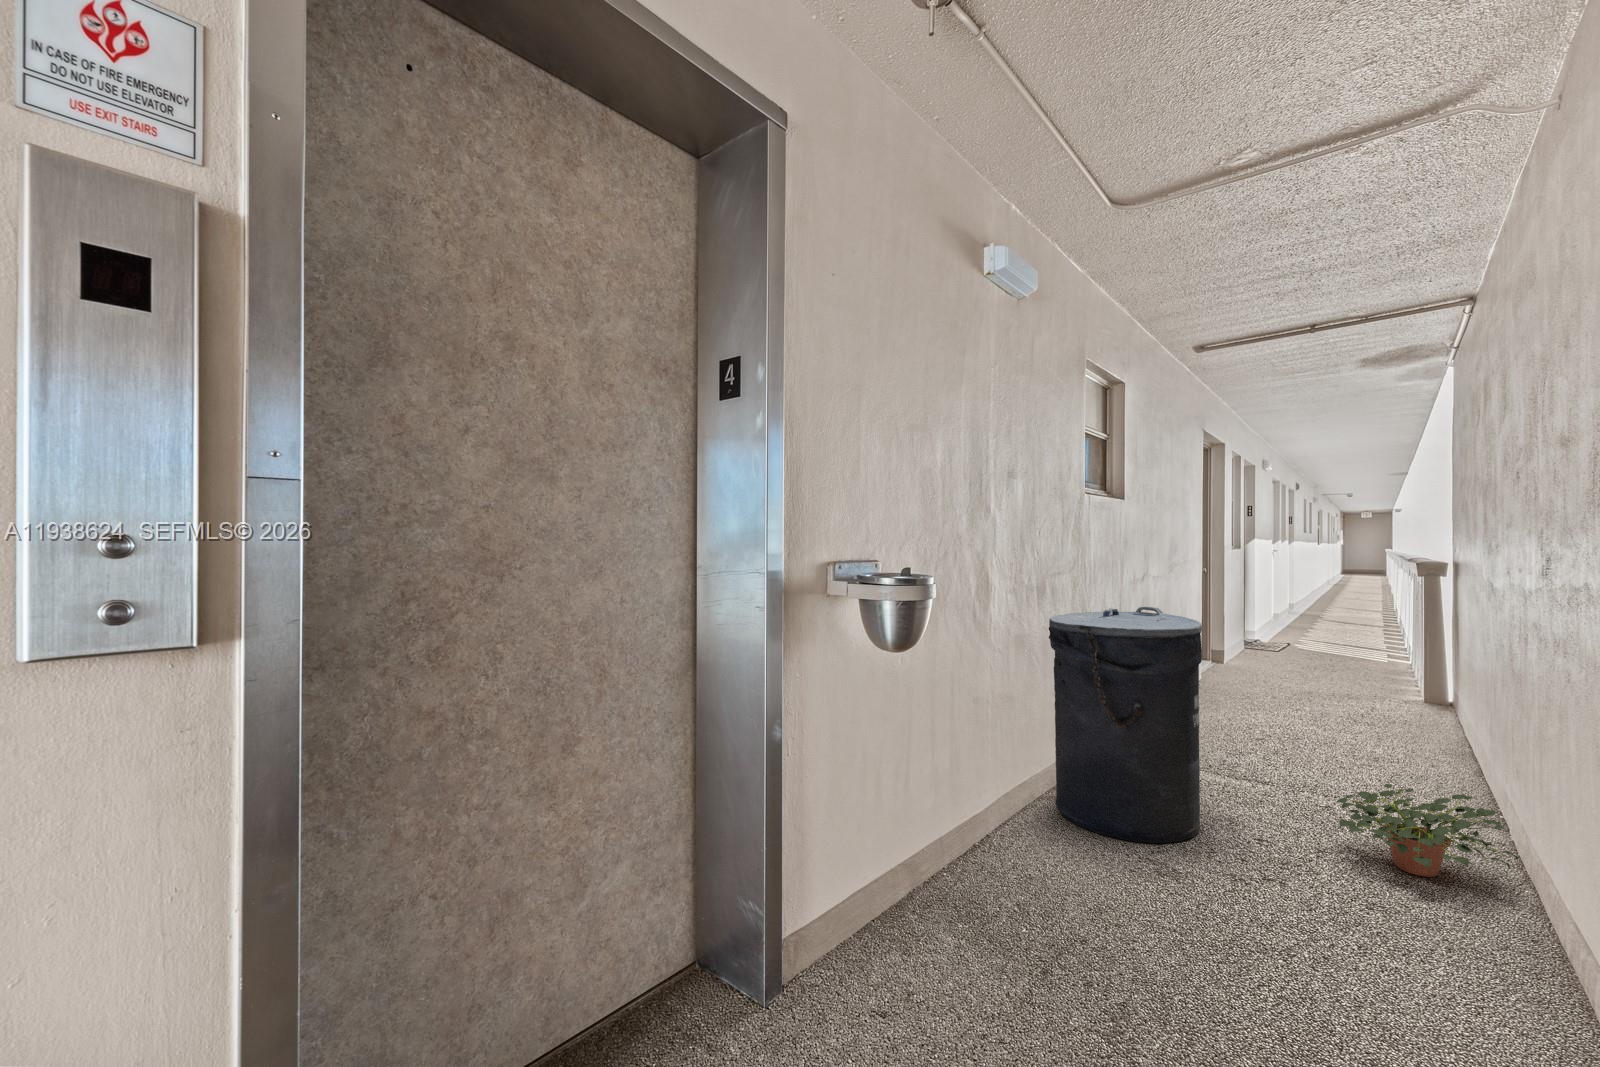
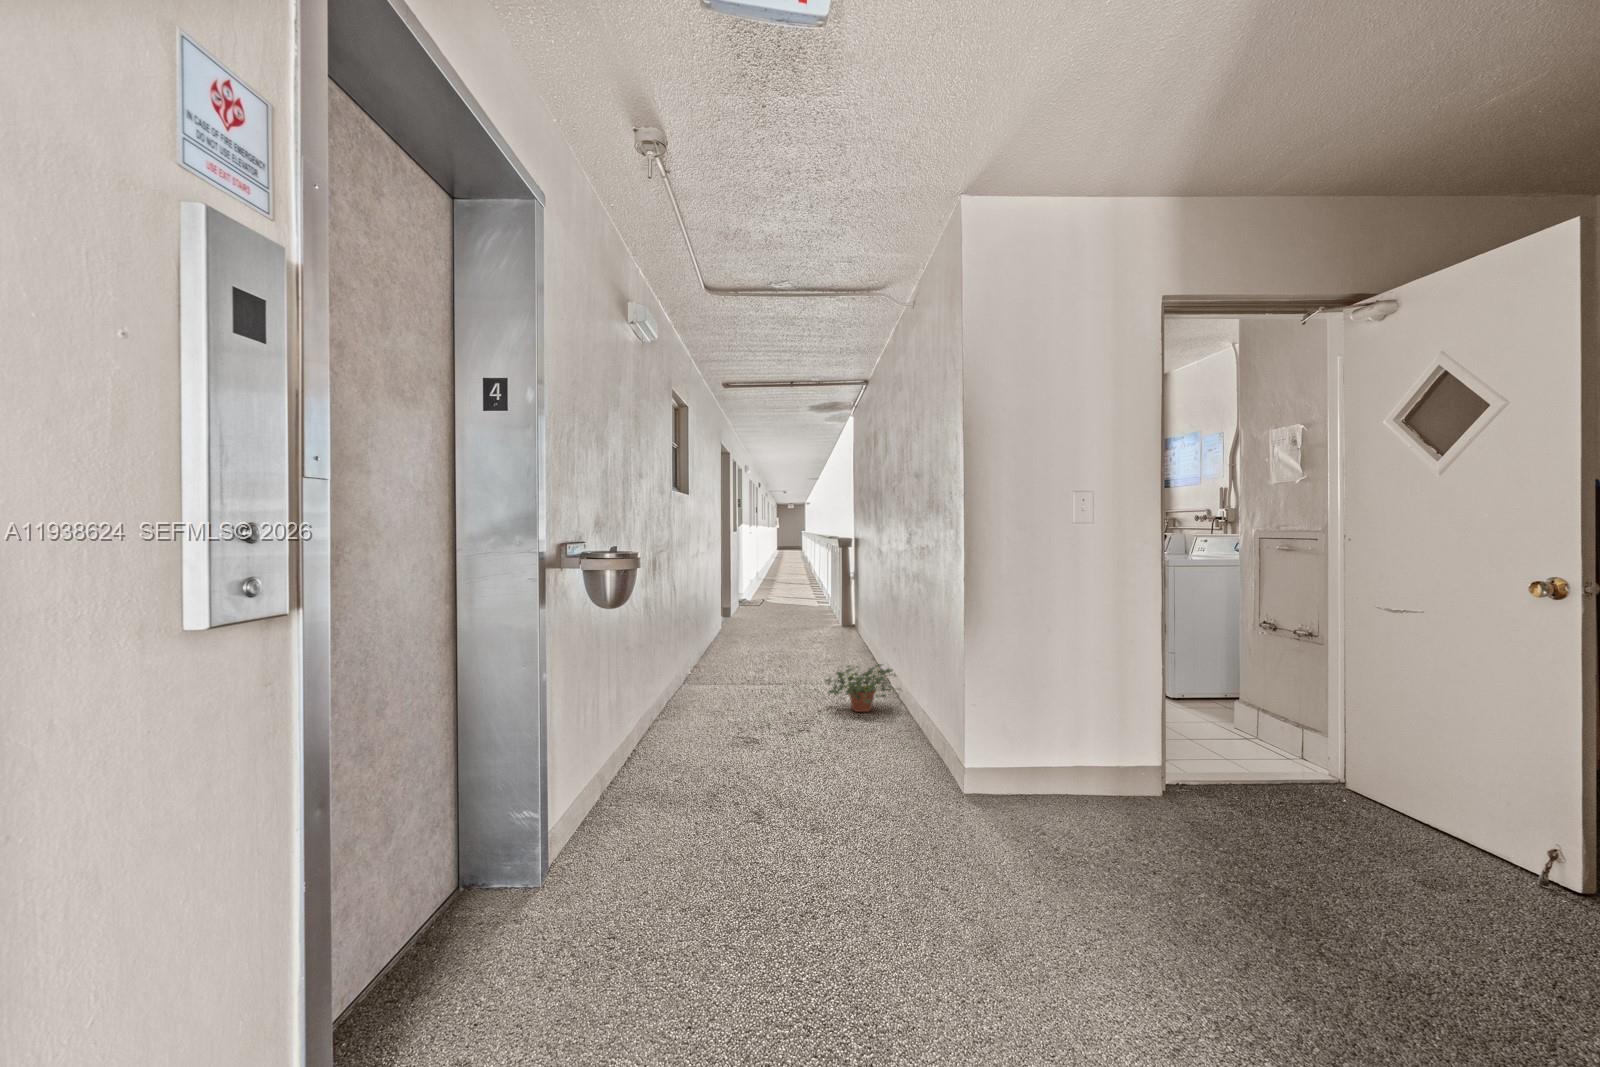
trash can: present [1049,607,1202,843] -> none [656,572,757,733]

